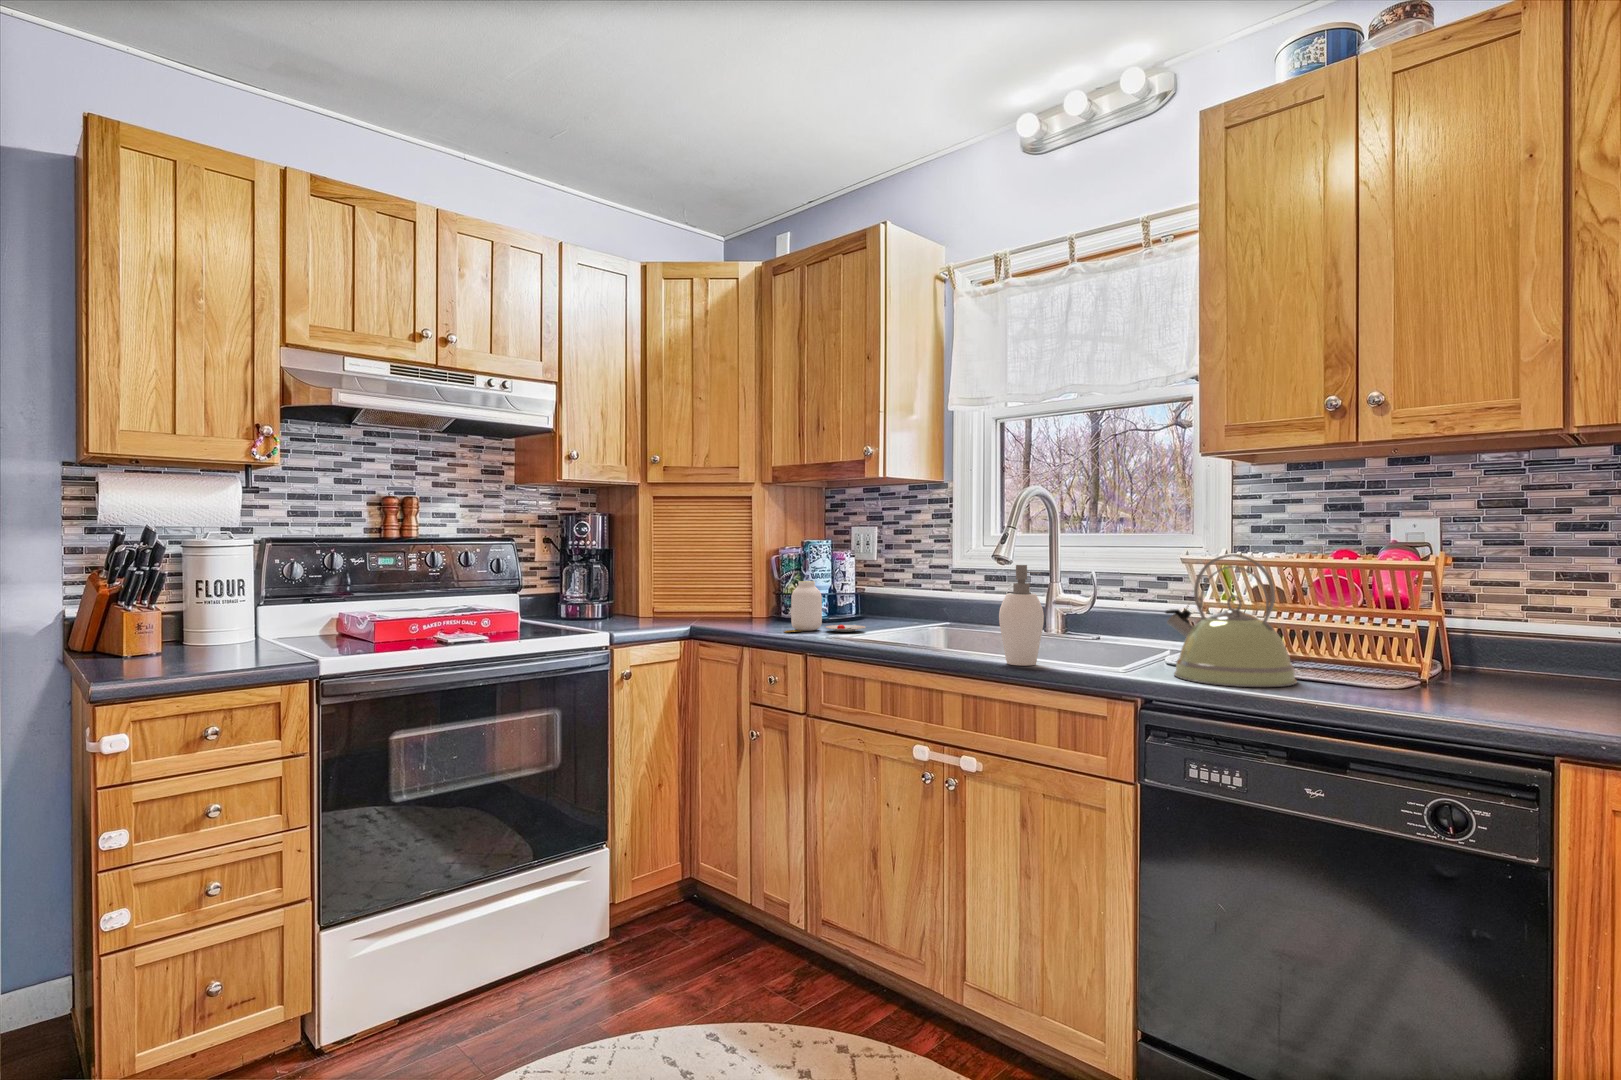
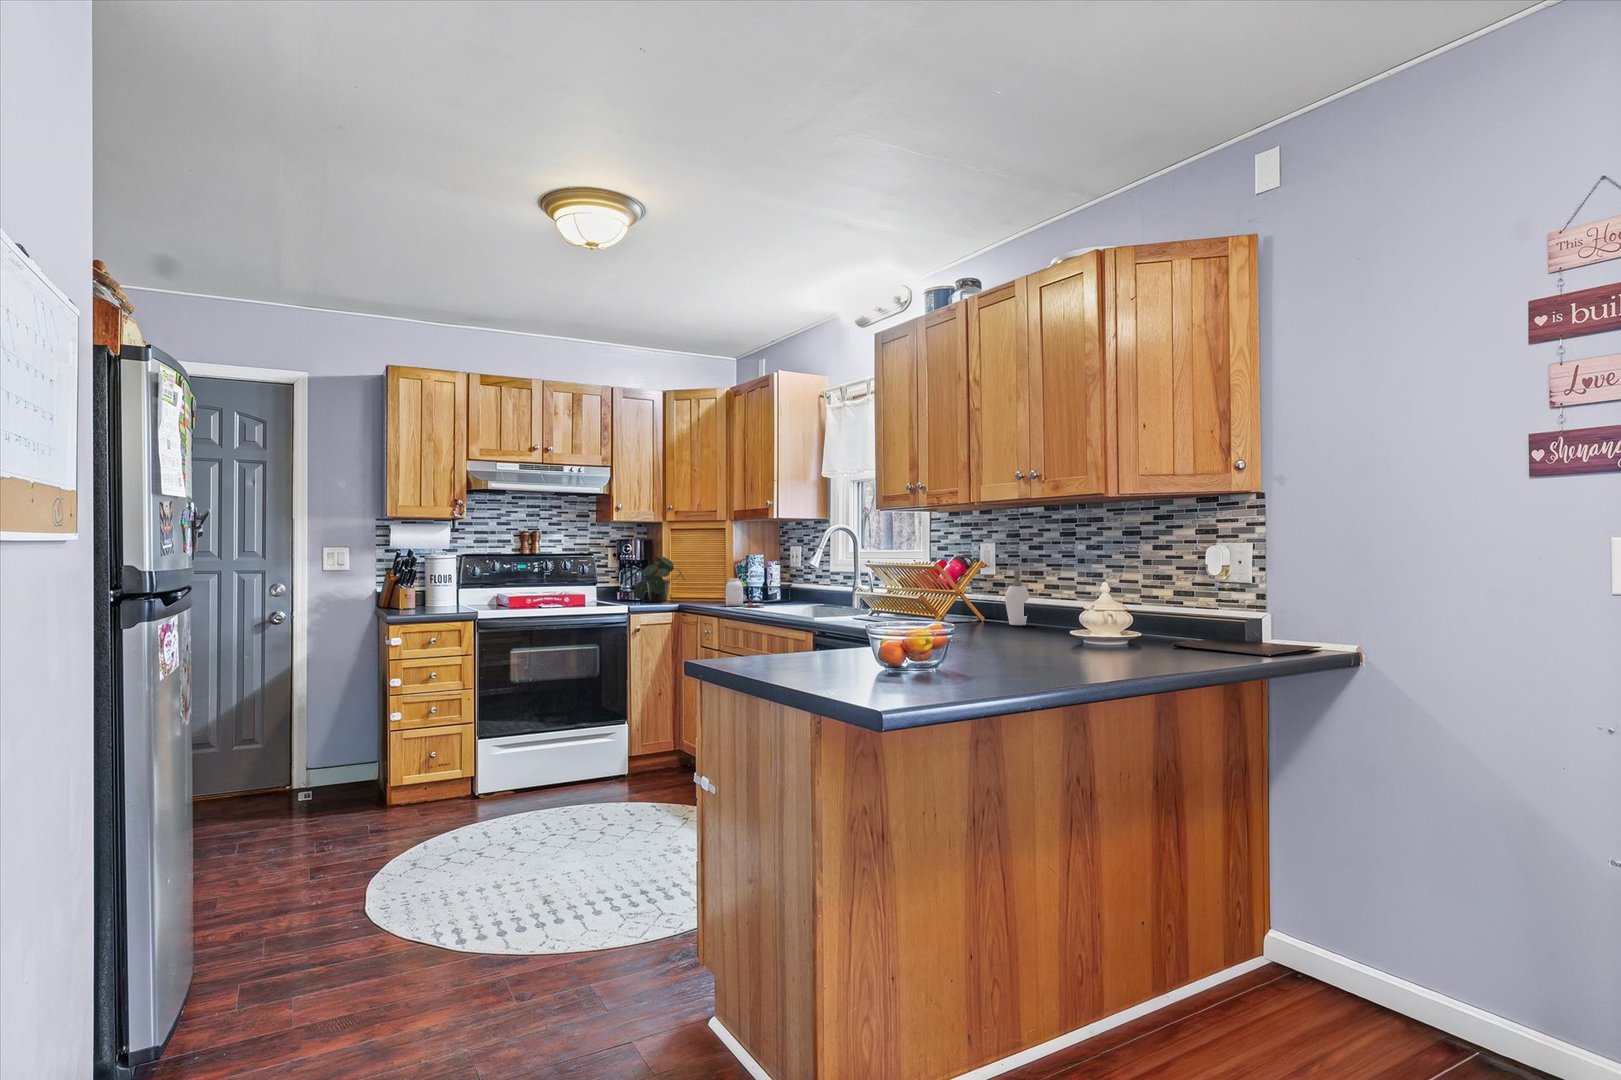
potted plant: none [579,543,688,622] -> present [624,557,685,602]
kettle: present [1165,554,1297,687] -> none [834,562,887,624]
soap dispenser: present [999,565,1044,665] -> present [1005,570,1029,625]

